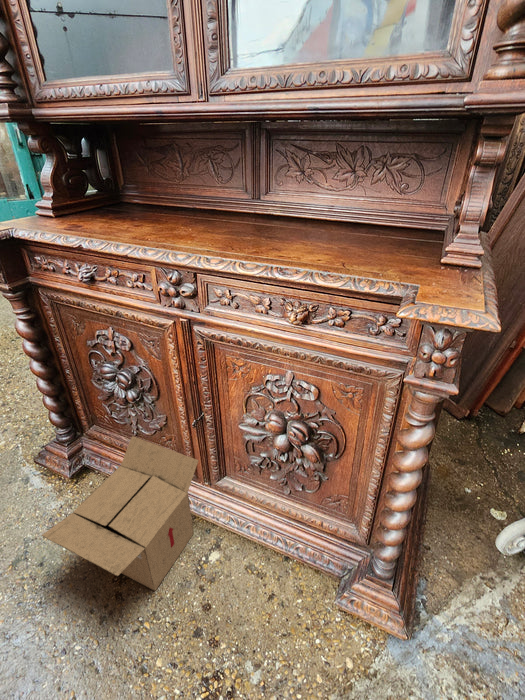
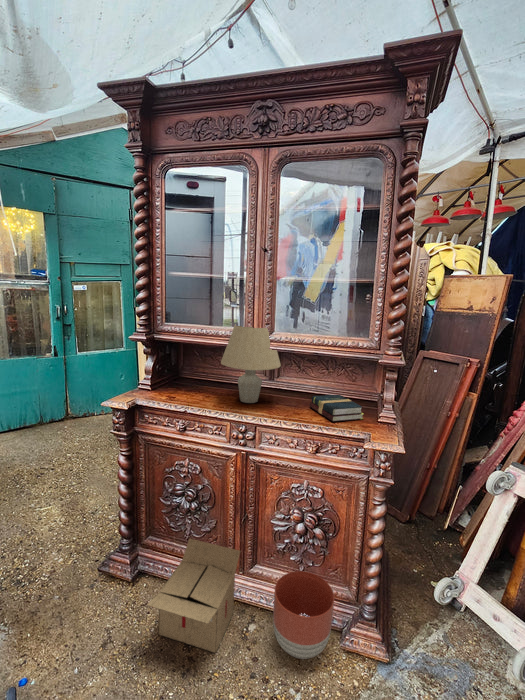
table lamp: none [136,56,255,232] -> present [221,324,281,403]
hardback book: none [308,213,412,262] -> present [309,395,363,422]
planter: none [232,498,326,621] -> present [273,571,334,659]

